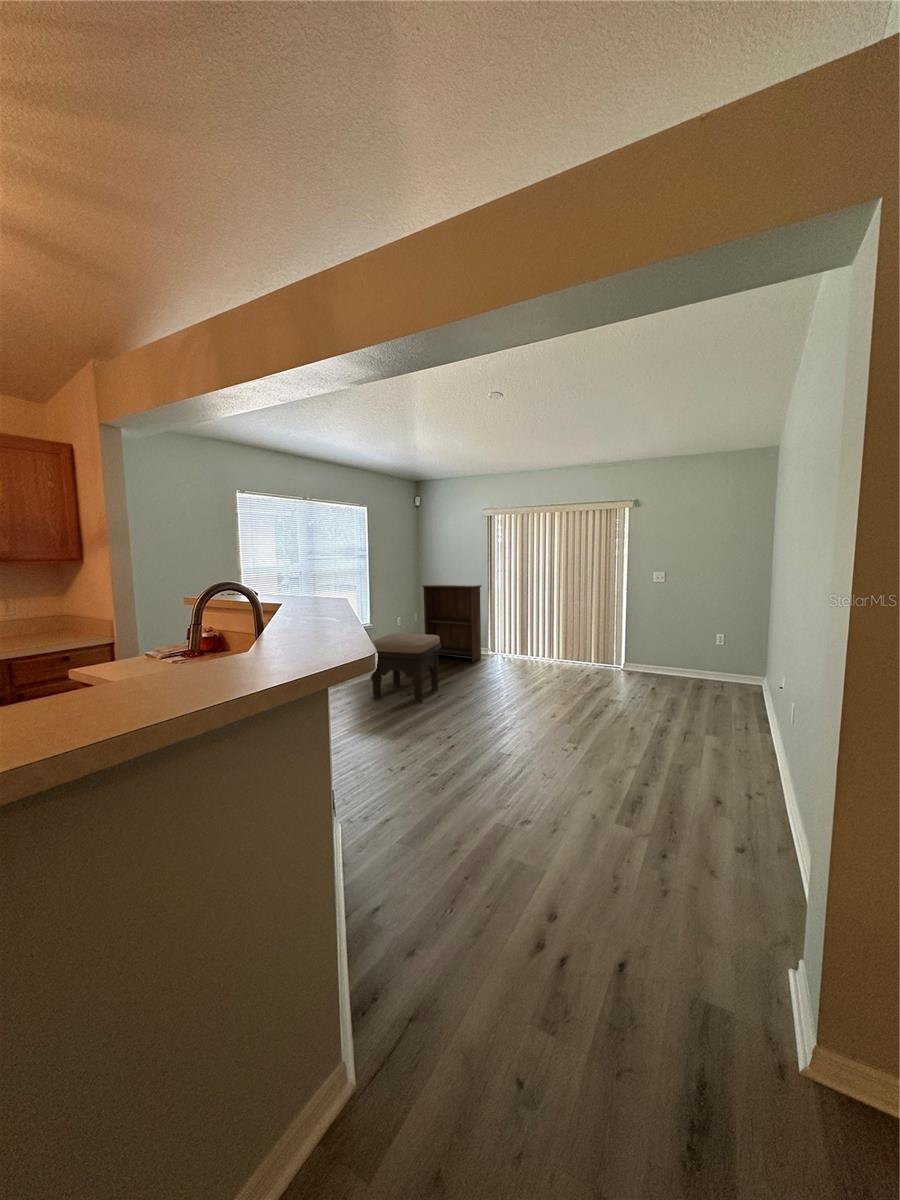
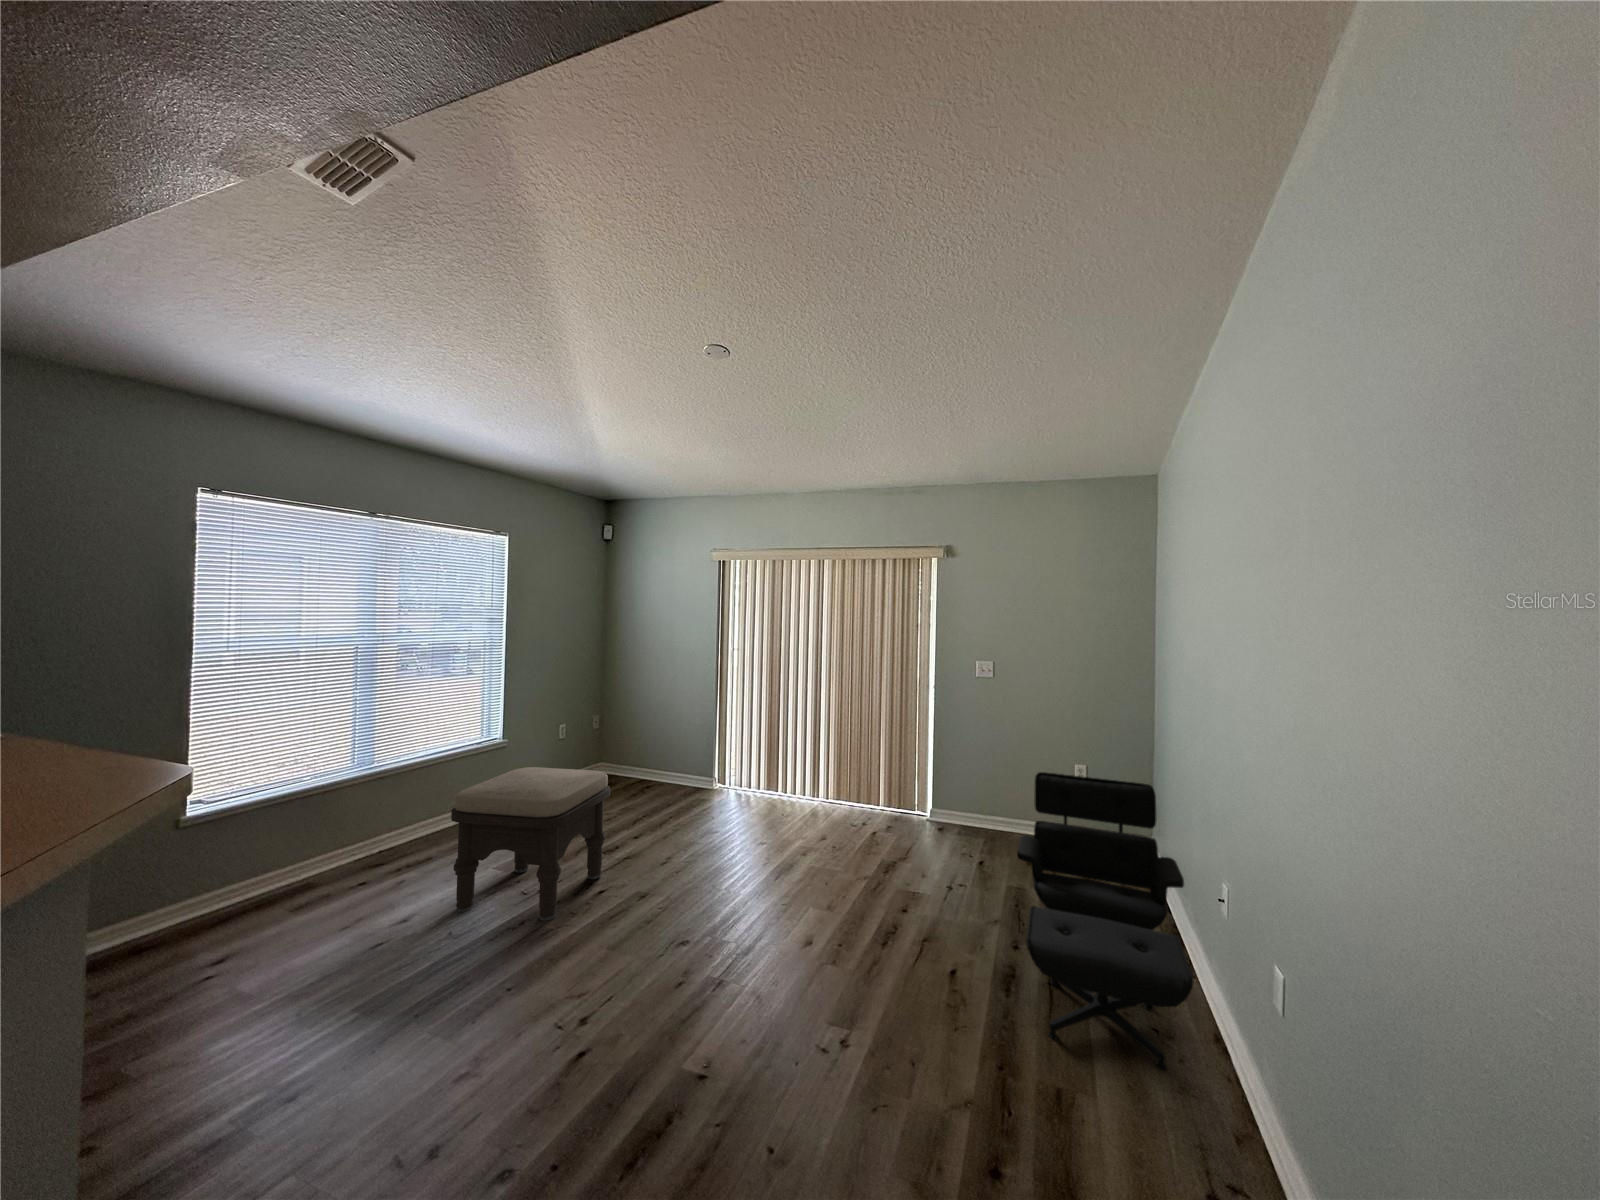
bookshelf: present [422,584,482,662] -> none [604,669,705,806]
lounge chair: none [670,633,769,764] -> present [1017,772,1193,1071]

